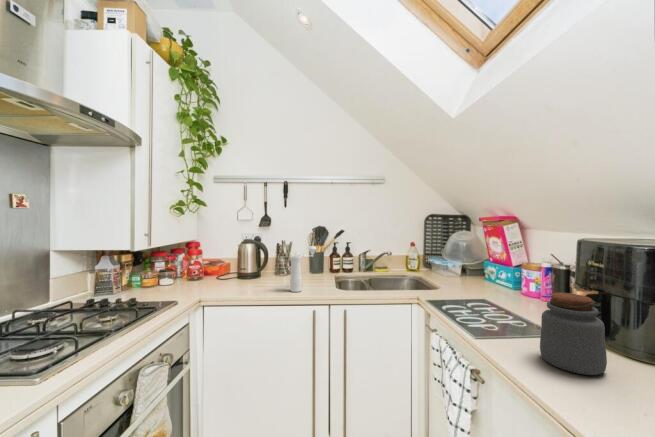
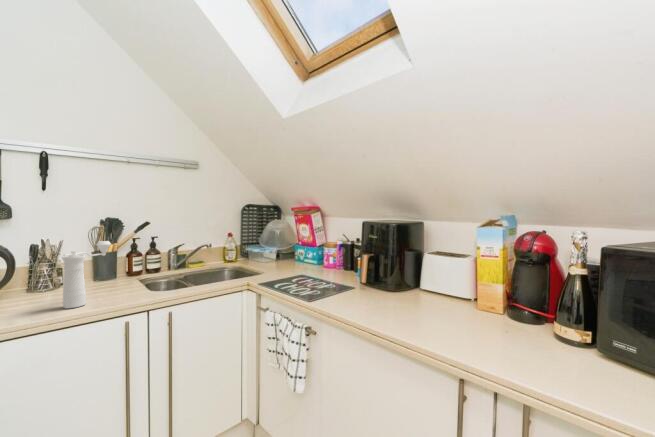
jar: present [540,293,607,375] -> none [361,253,401,311]

